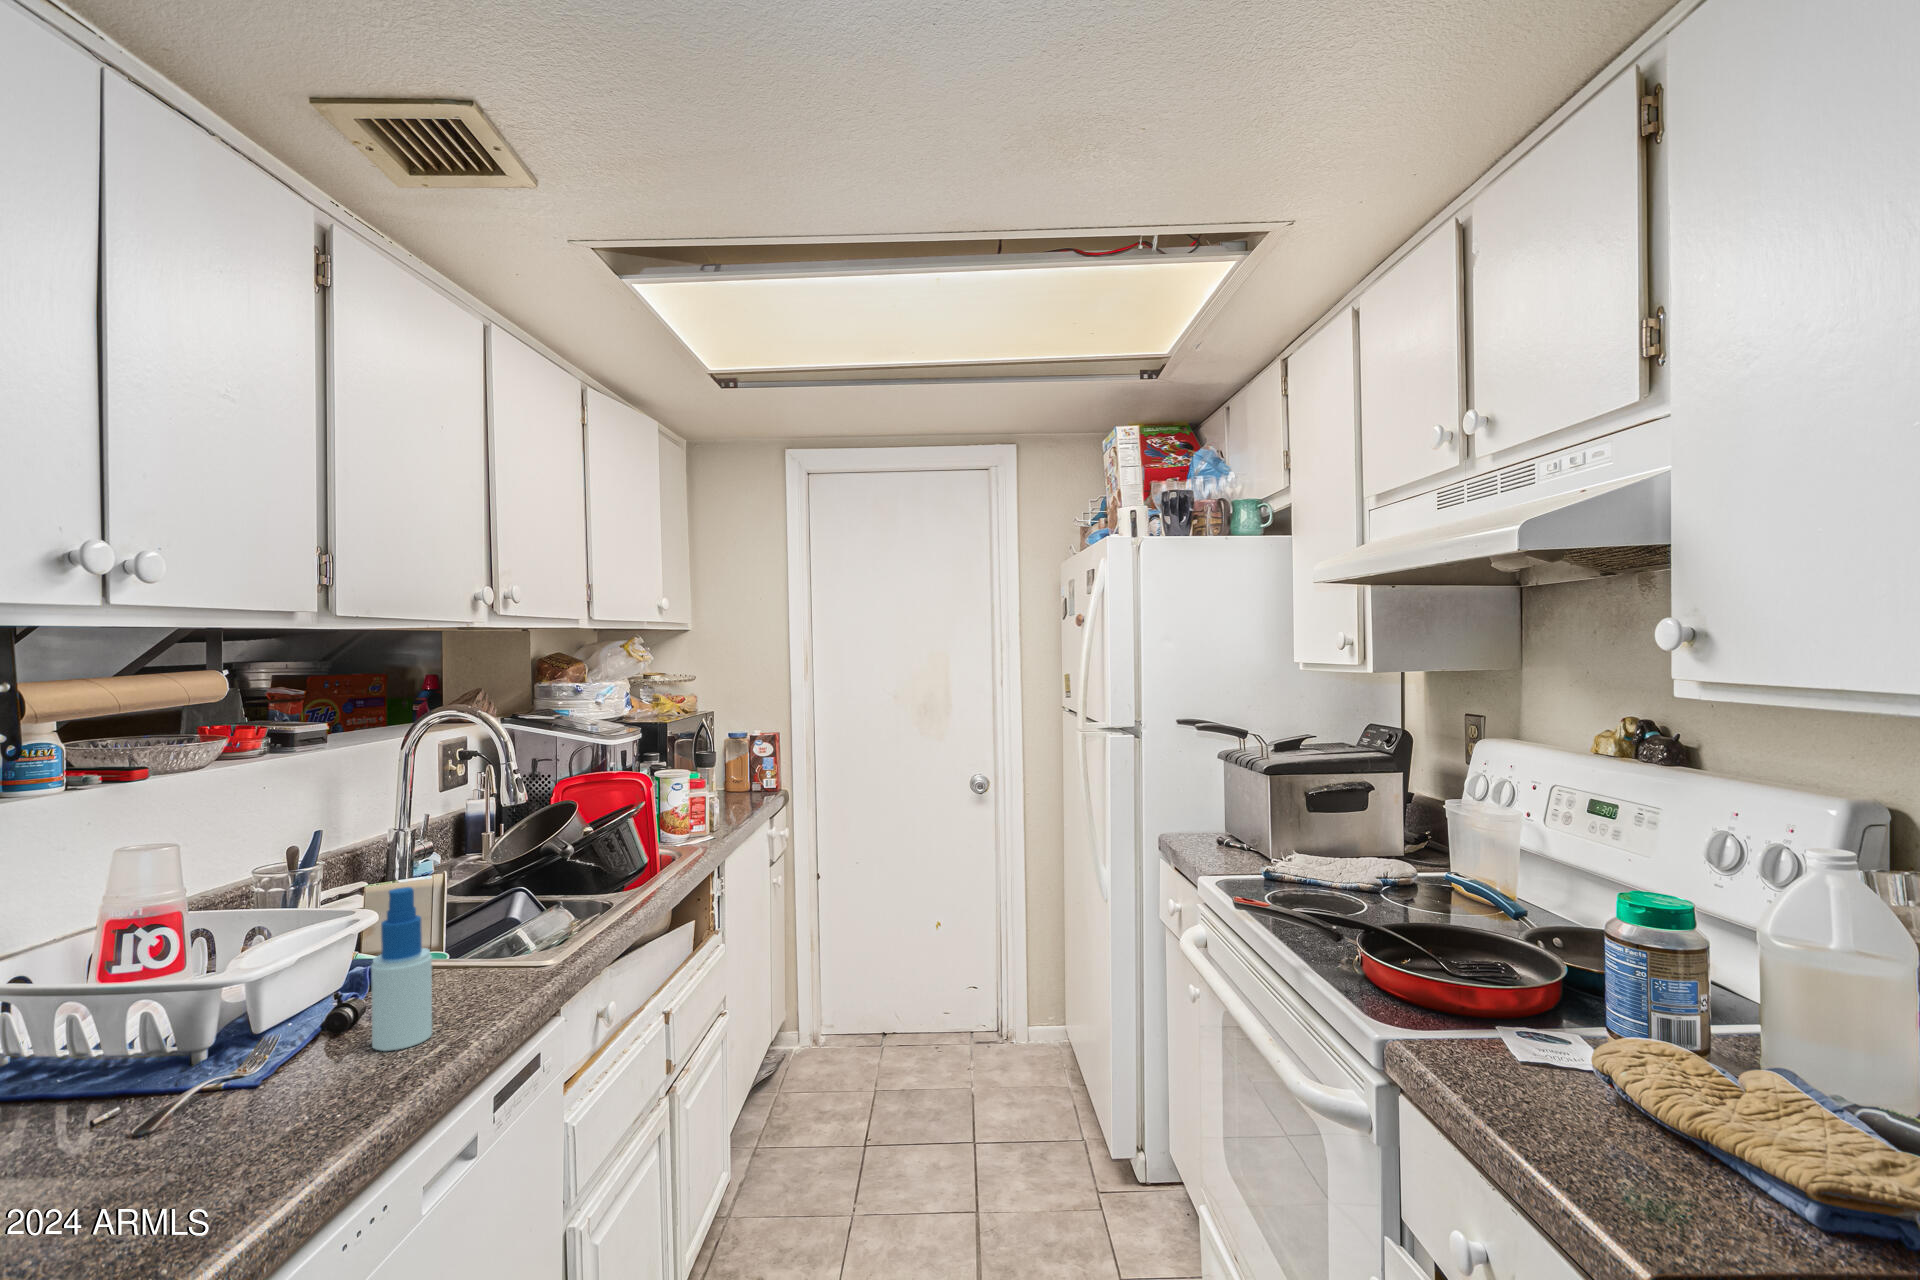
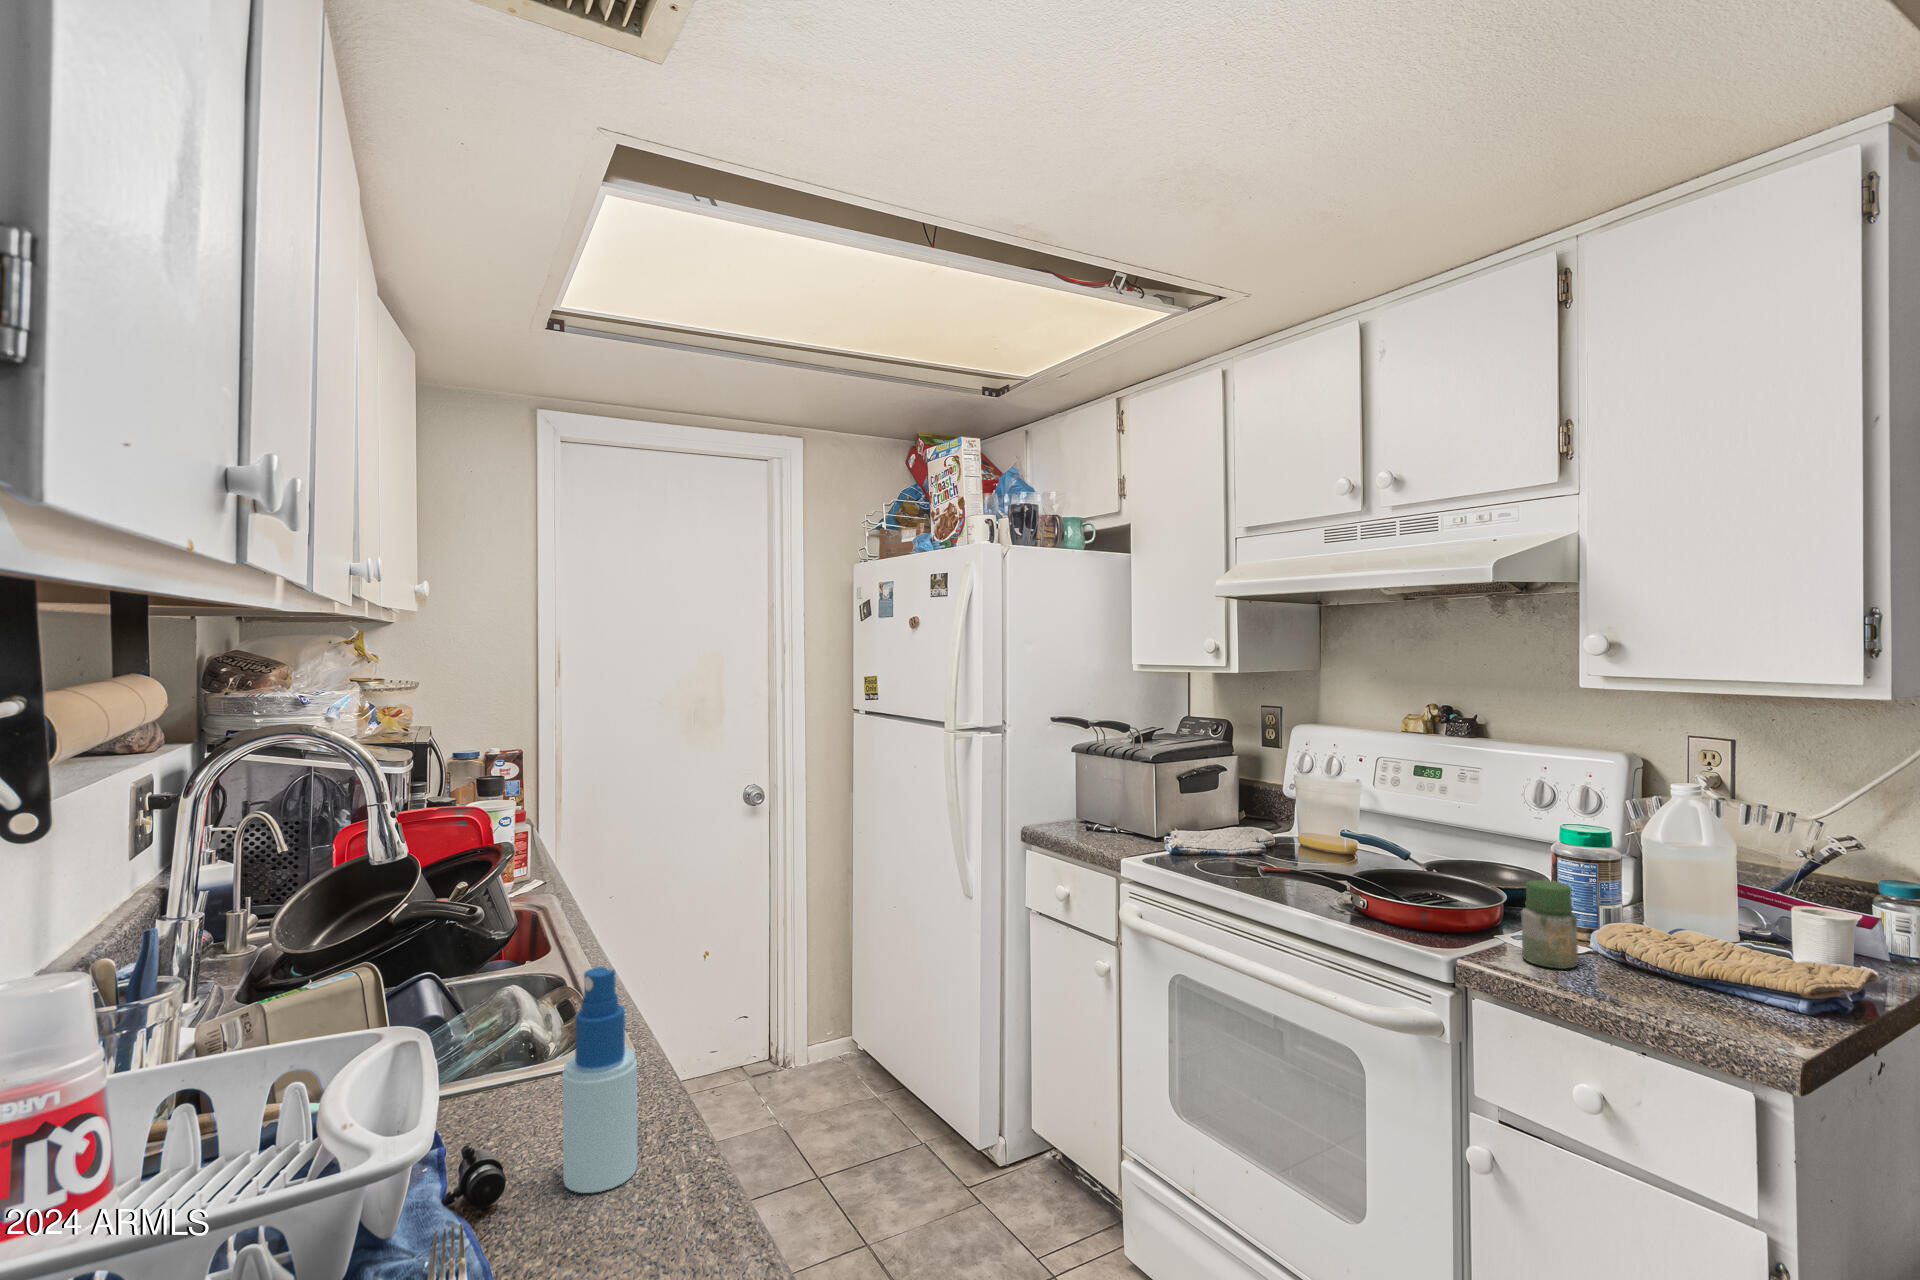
jar: none [1471,958,1549,1088] -> present [1521,880,1578,969]

